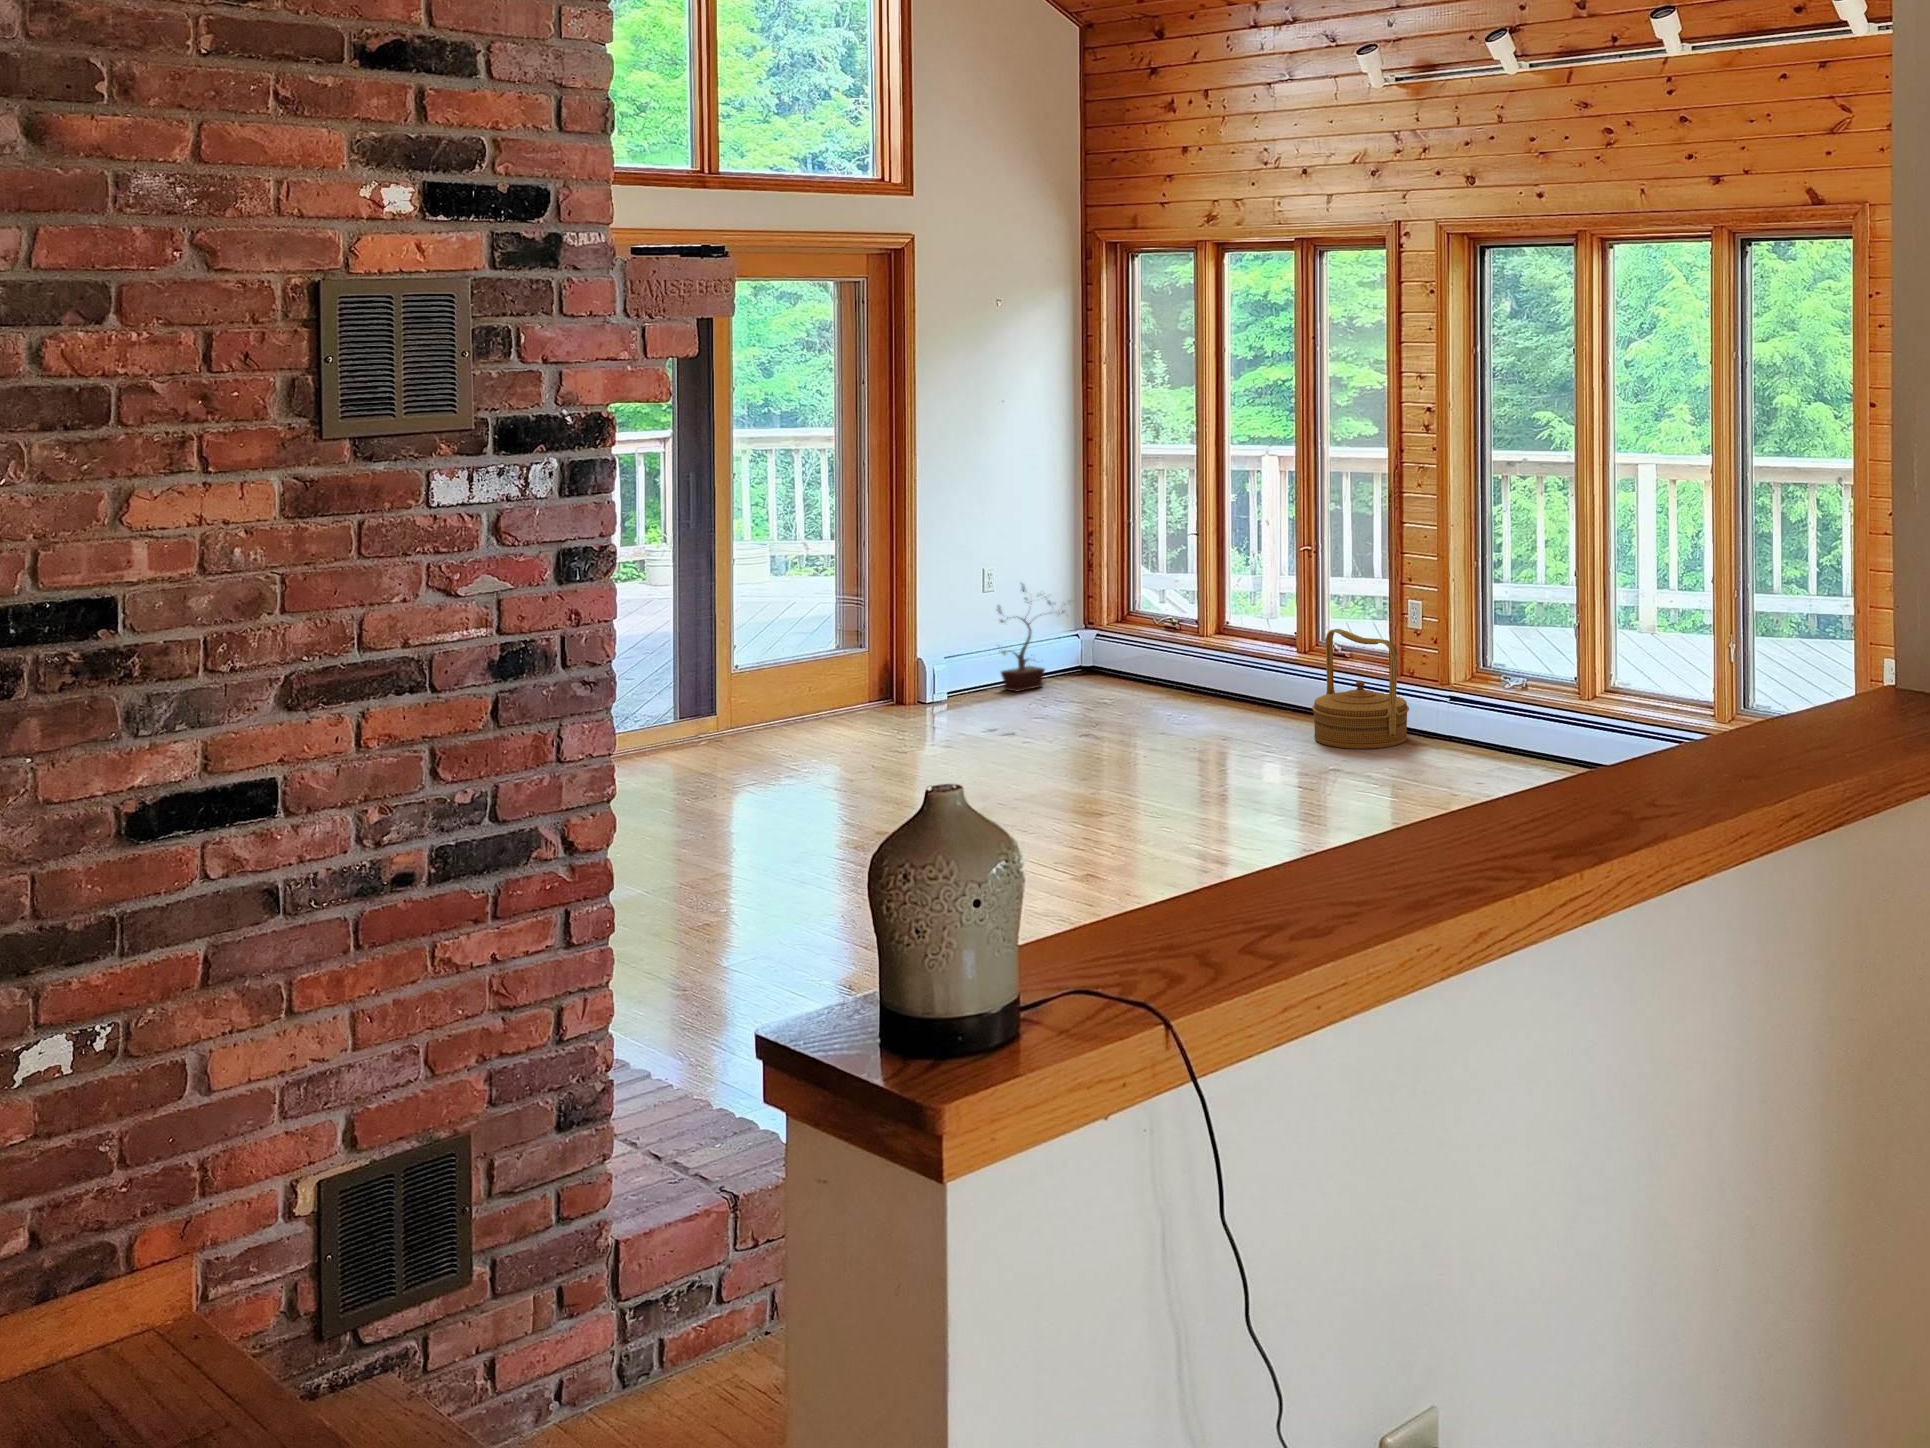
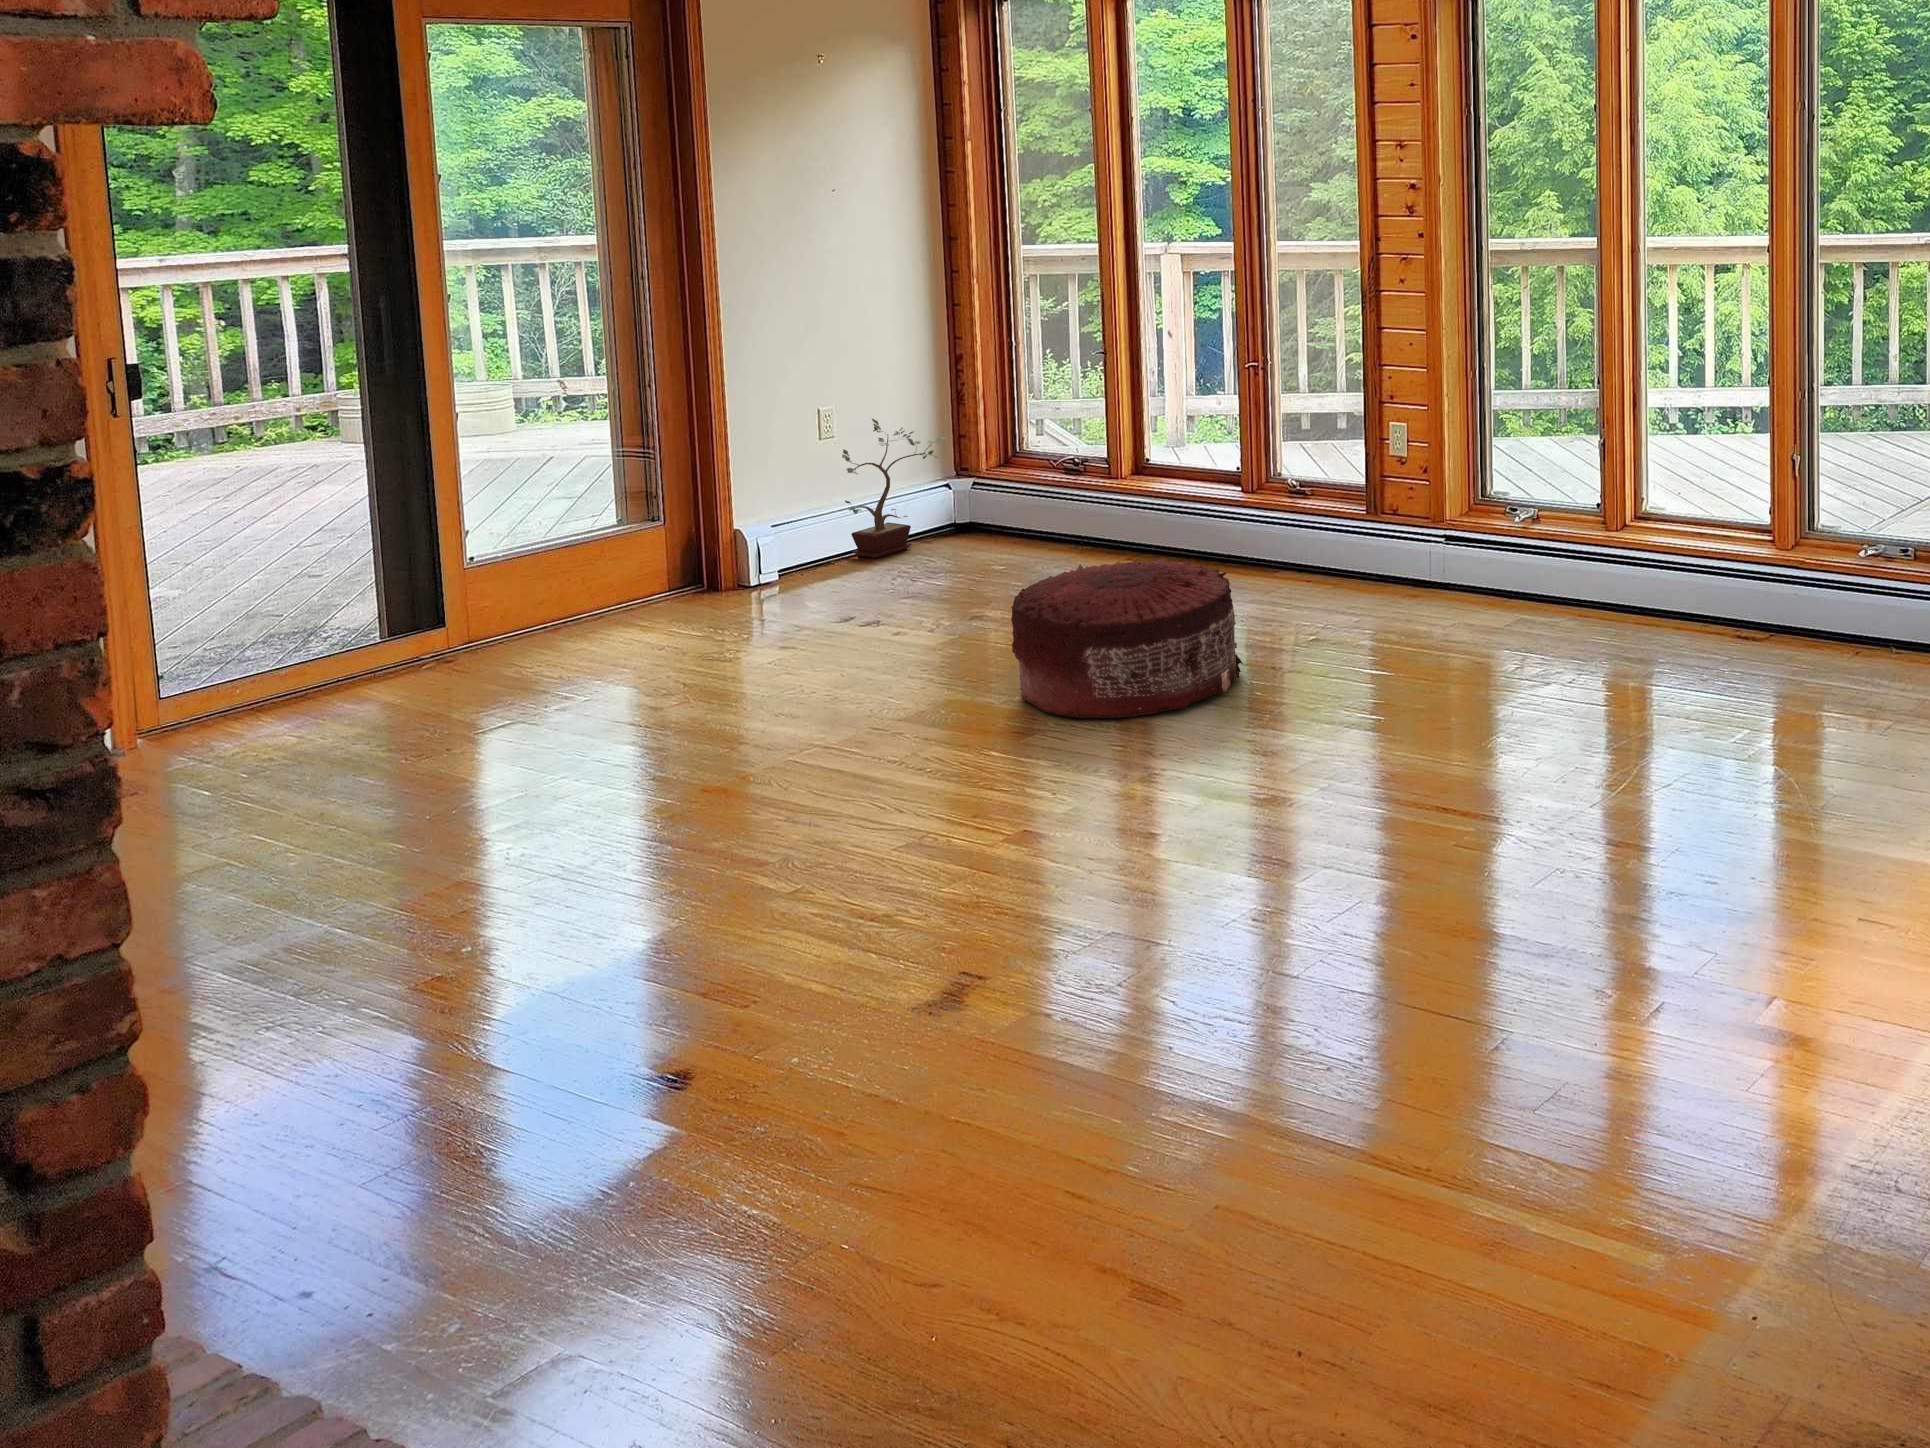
woven basket: present [1312,629,1409,749] -> none [1268,463,1390,613]
pouf: none [1107,691,1282,807] -> present [1011,557,1243,718]

